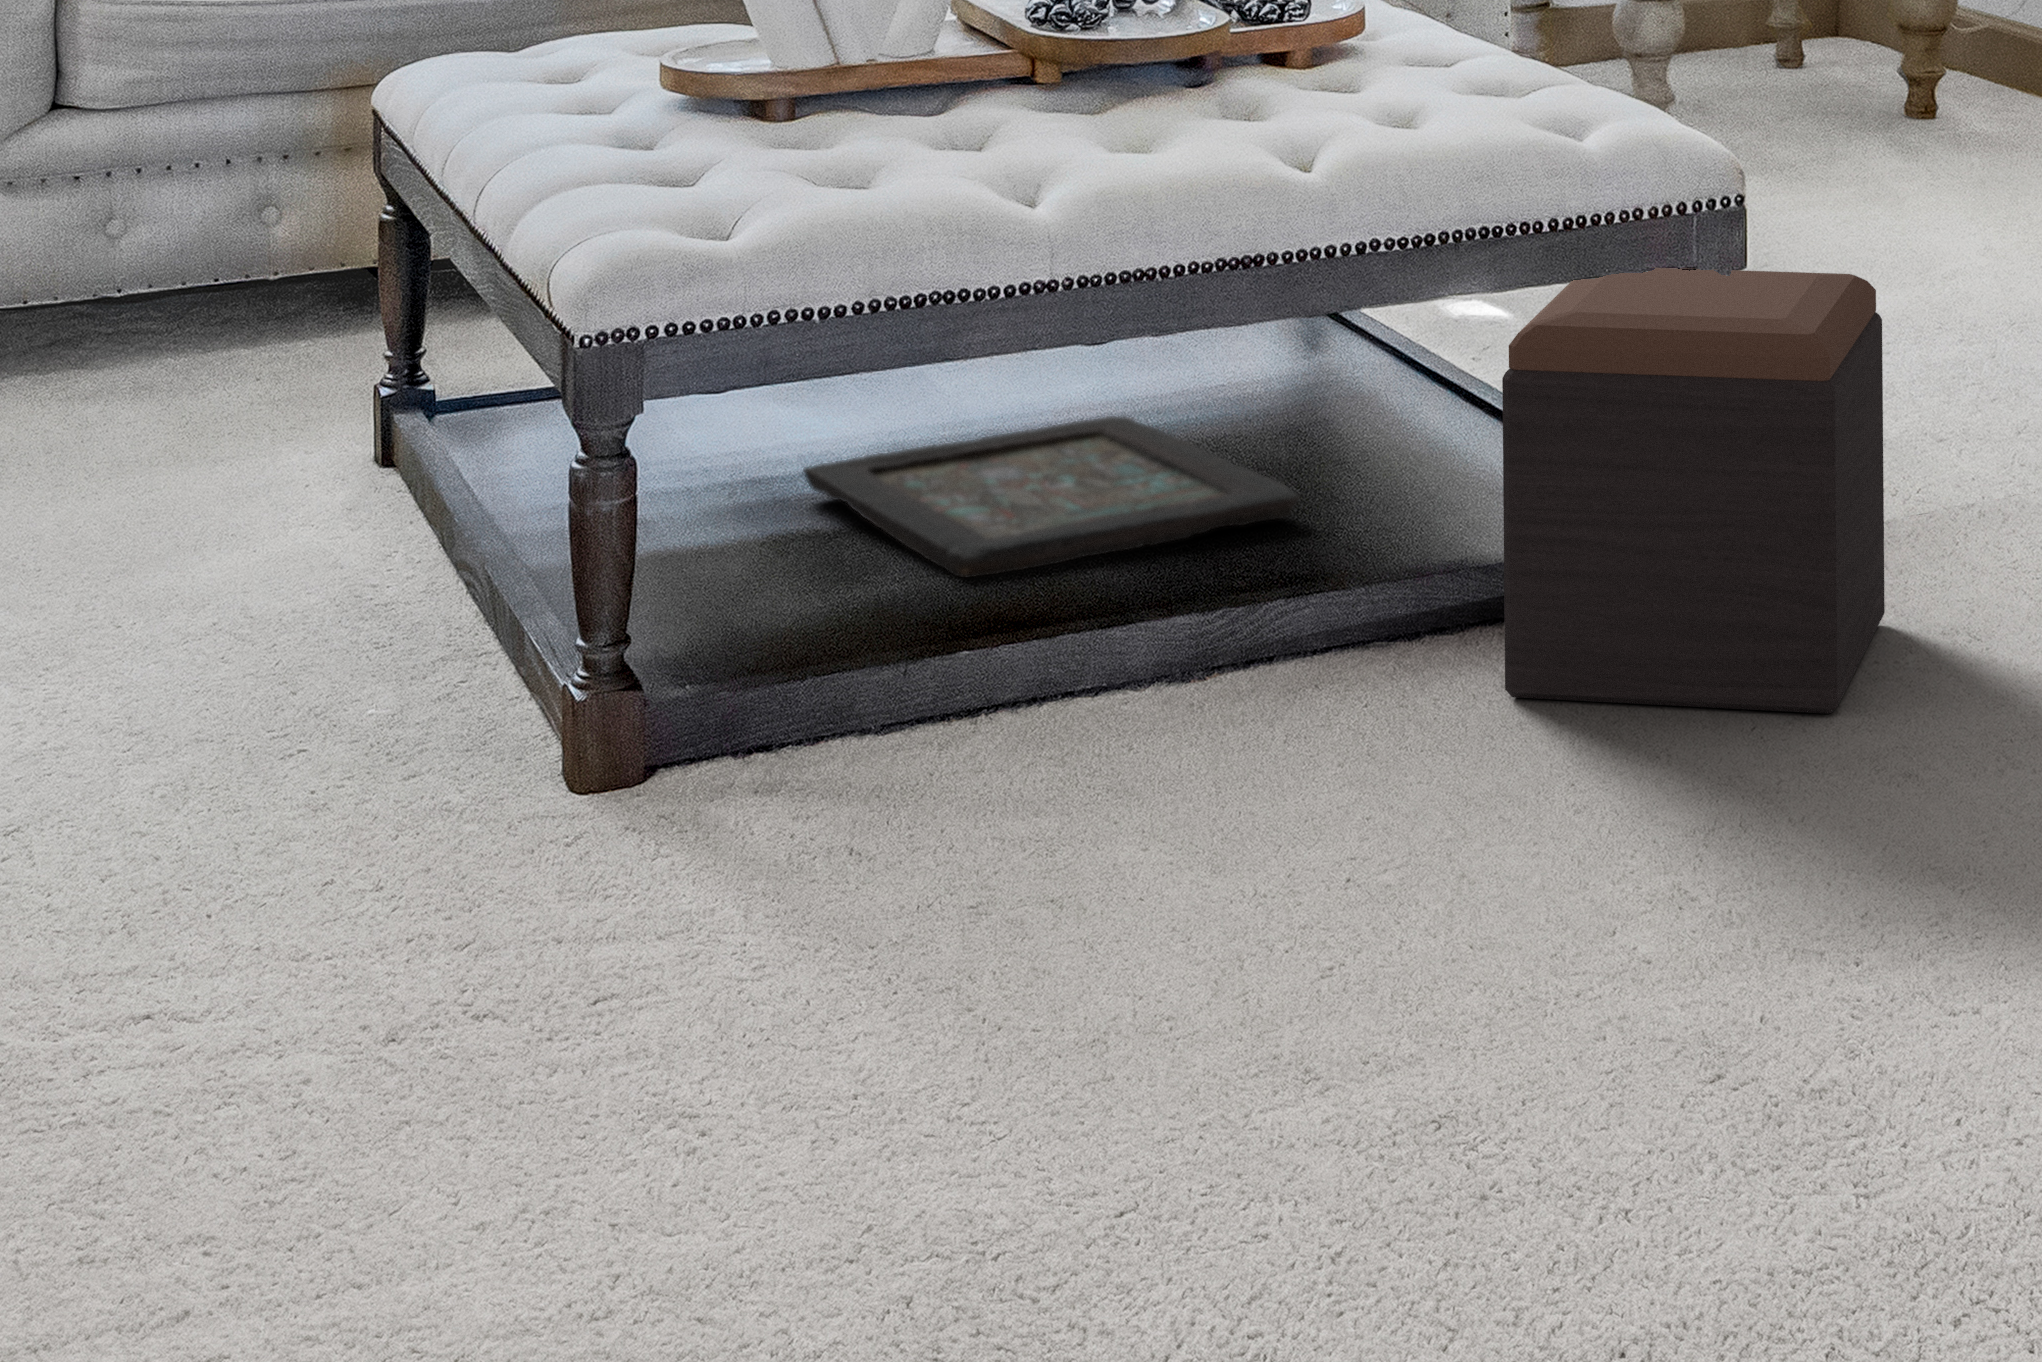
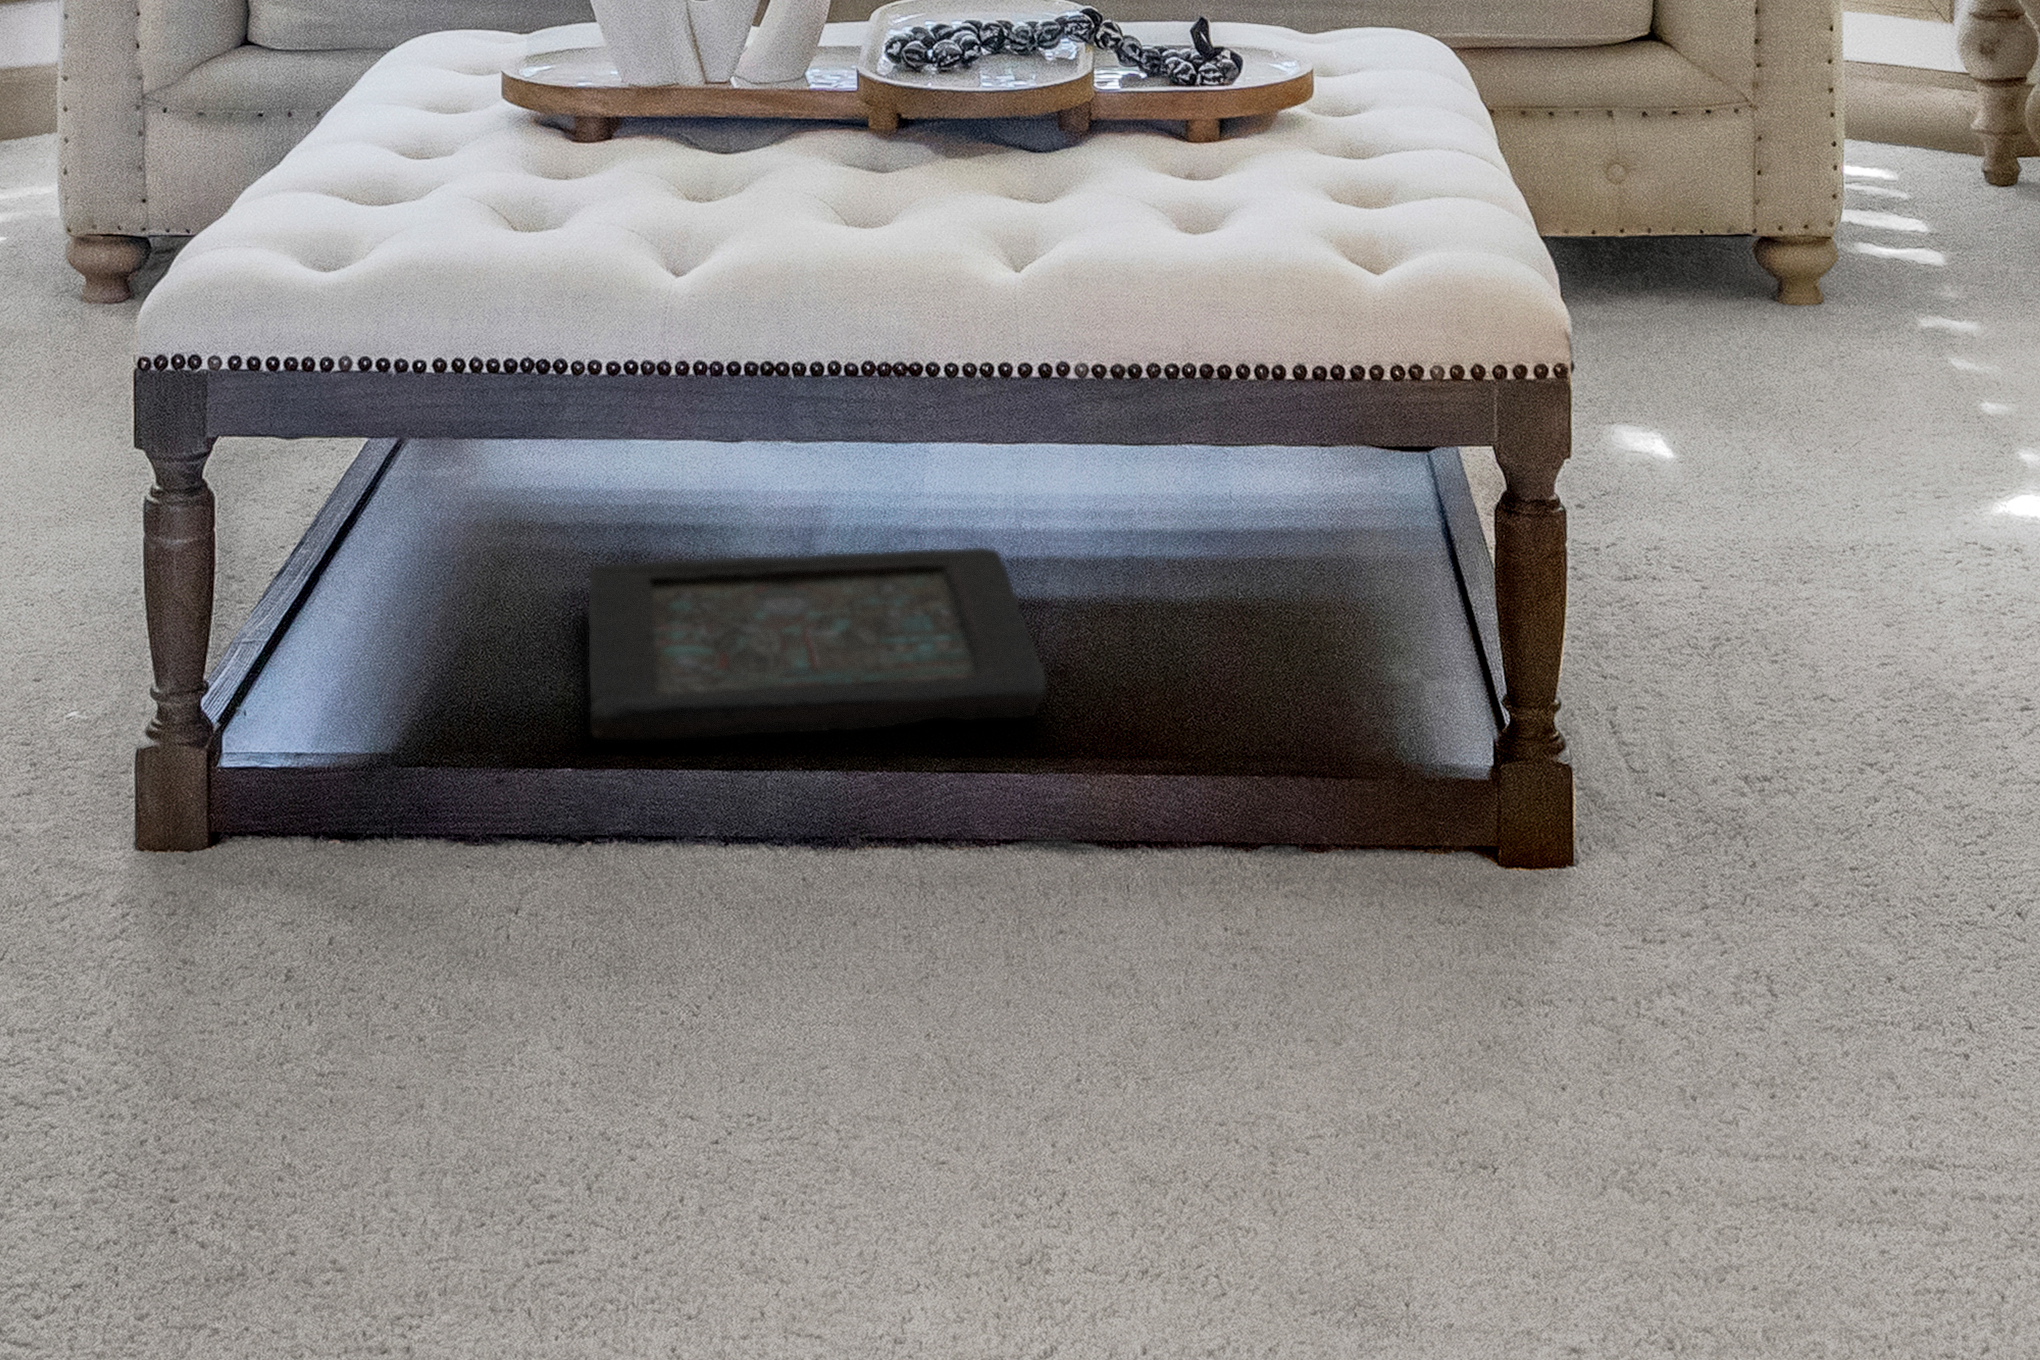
footstool: present [1502,268,1885,714] -> none [1019,466,1615,1141]

